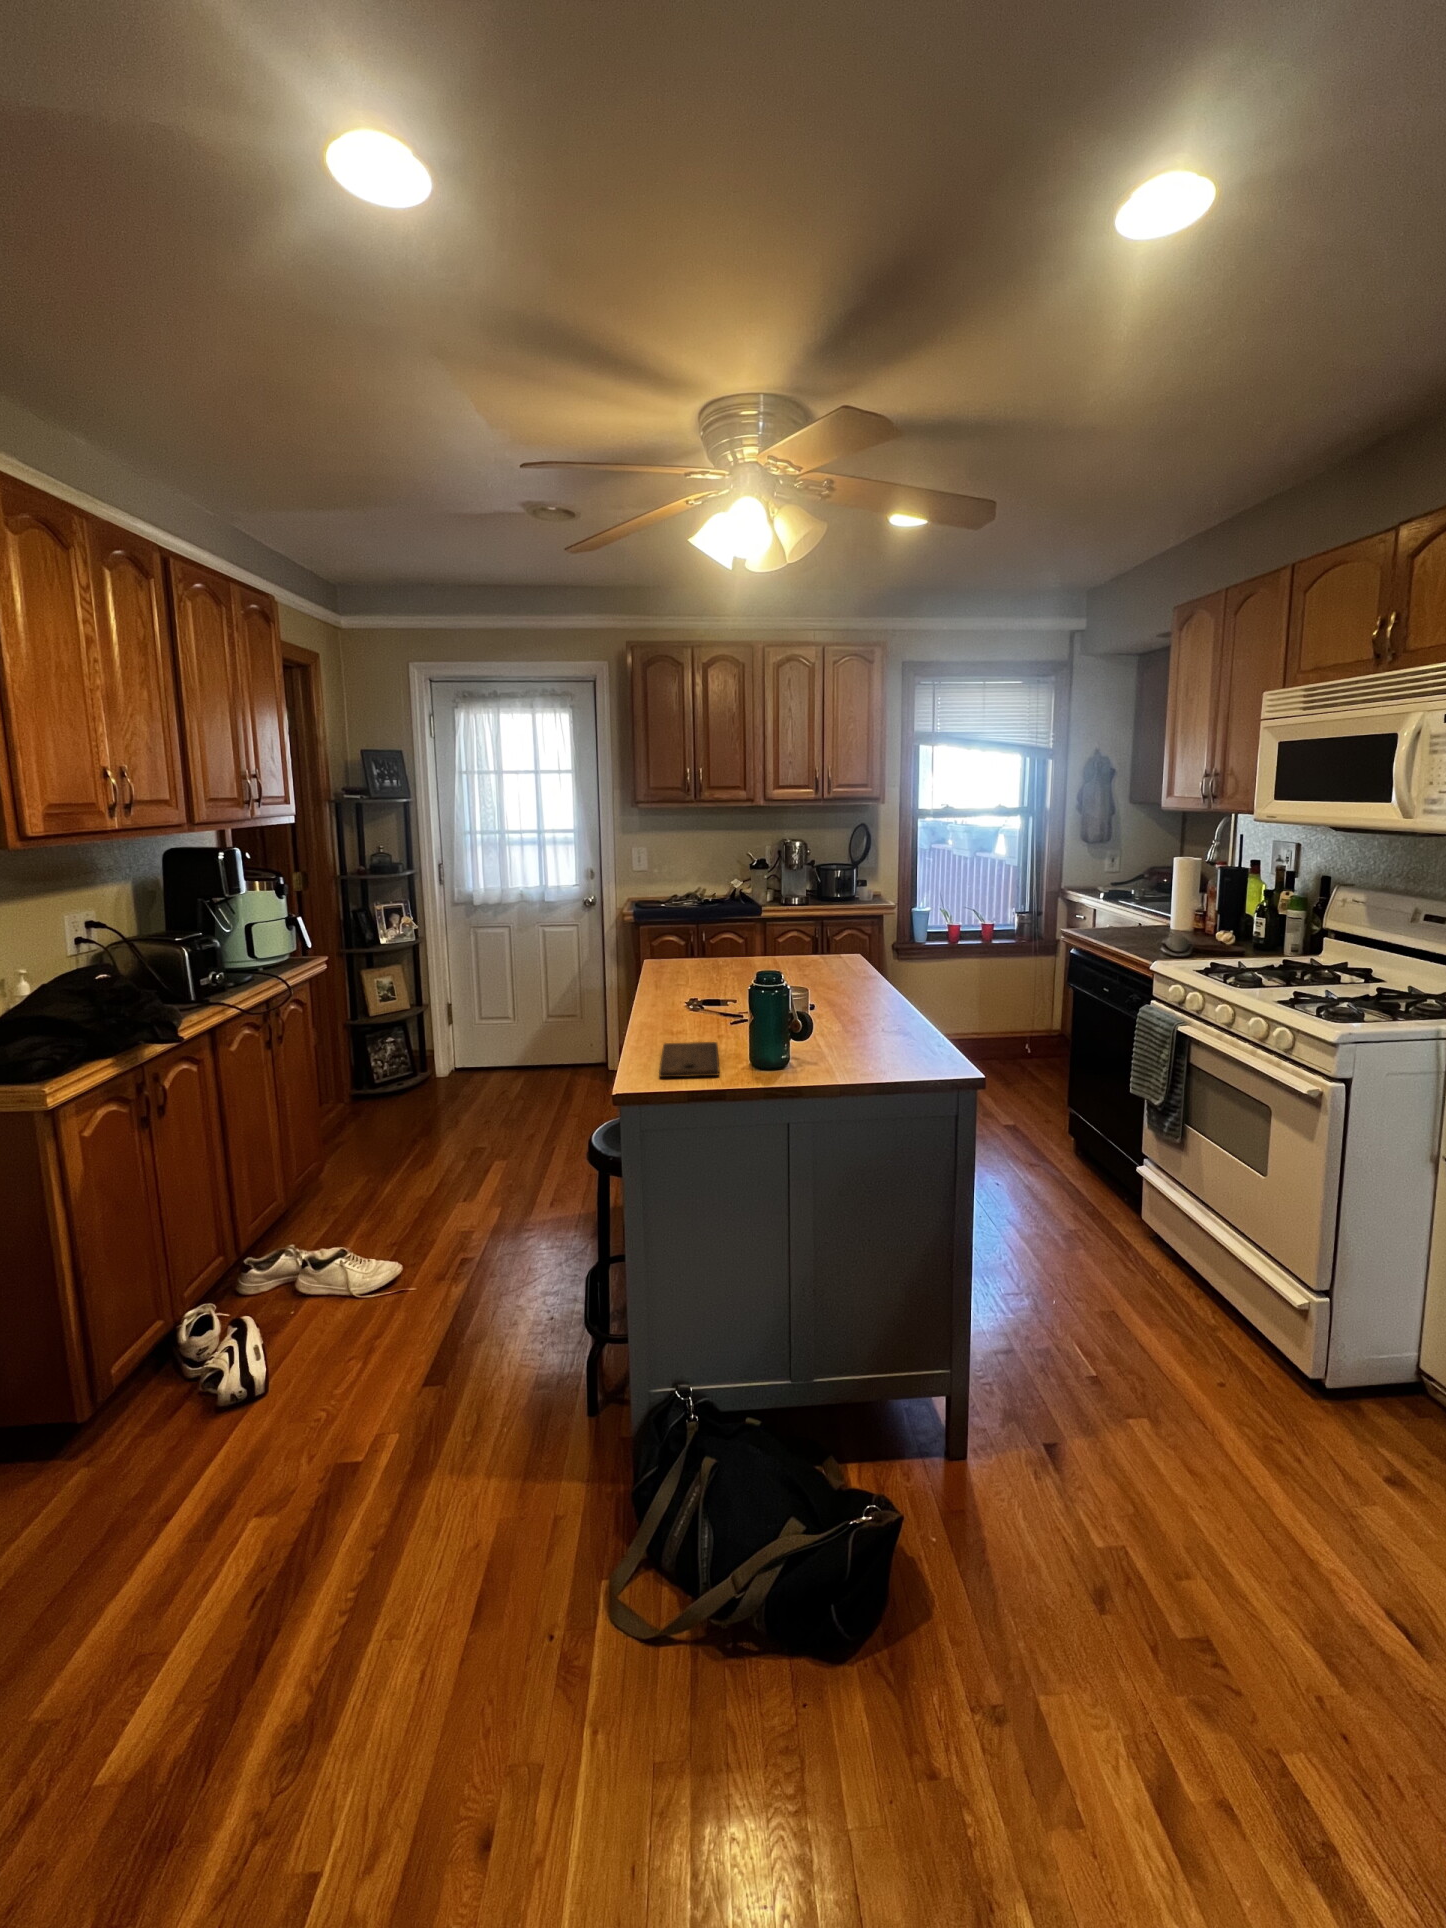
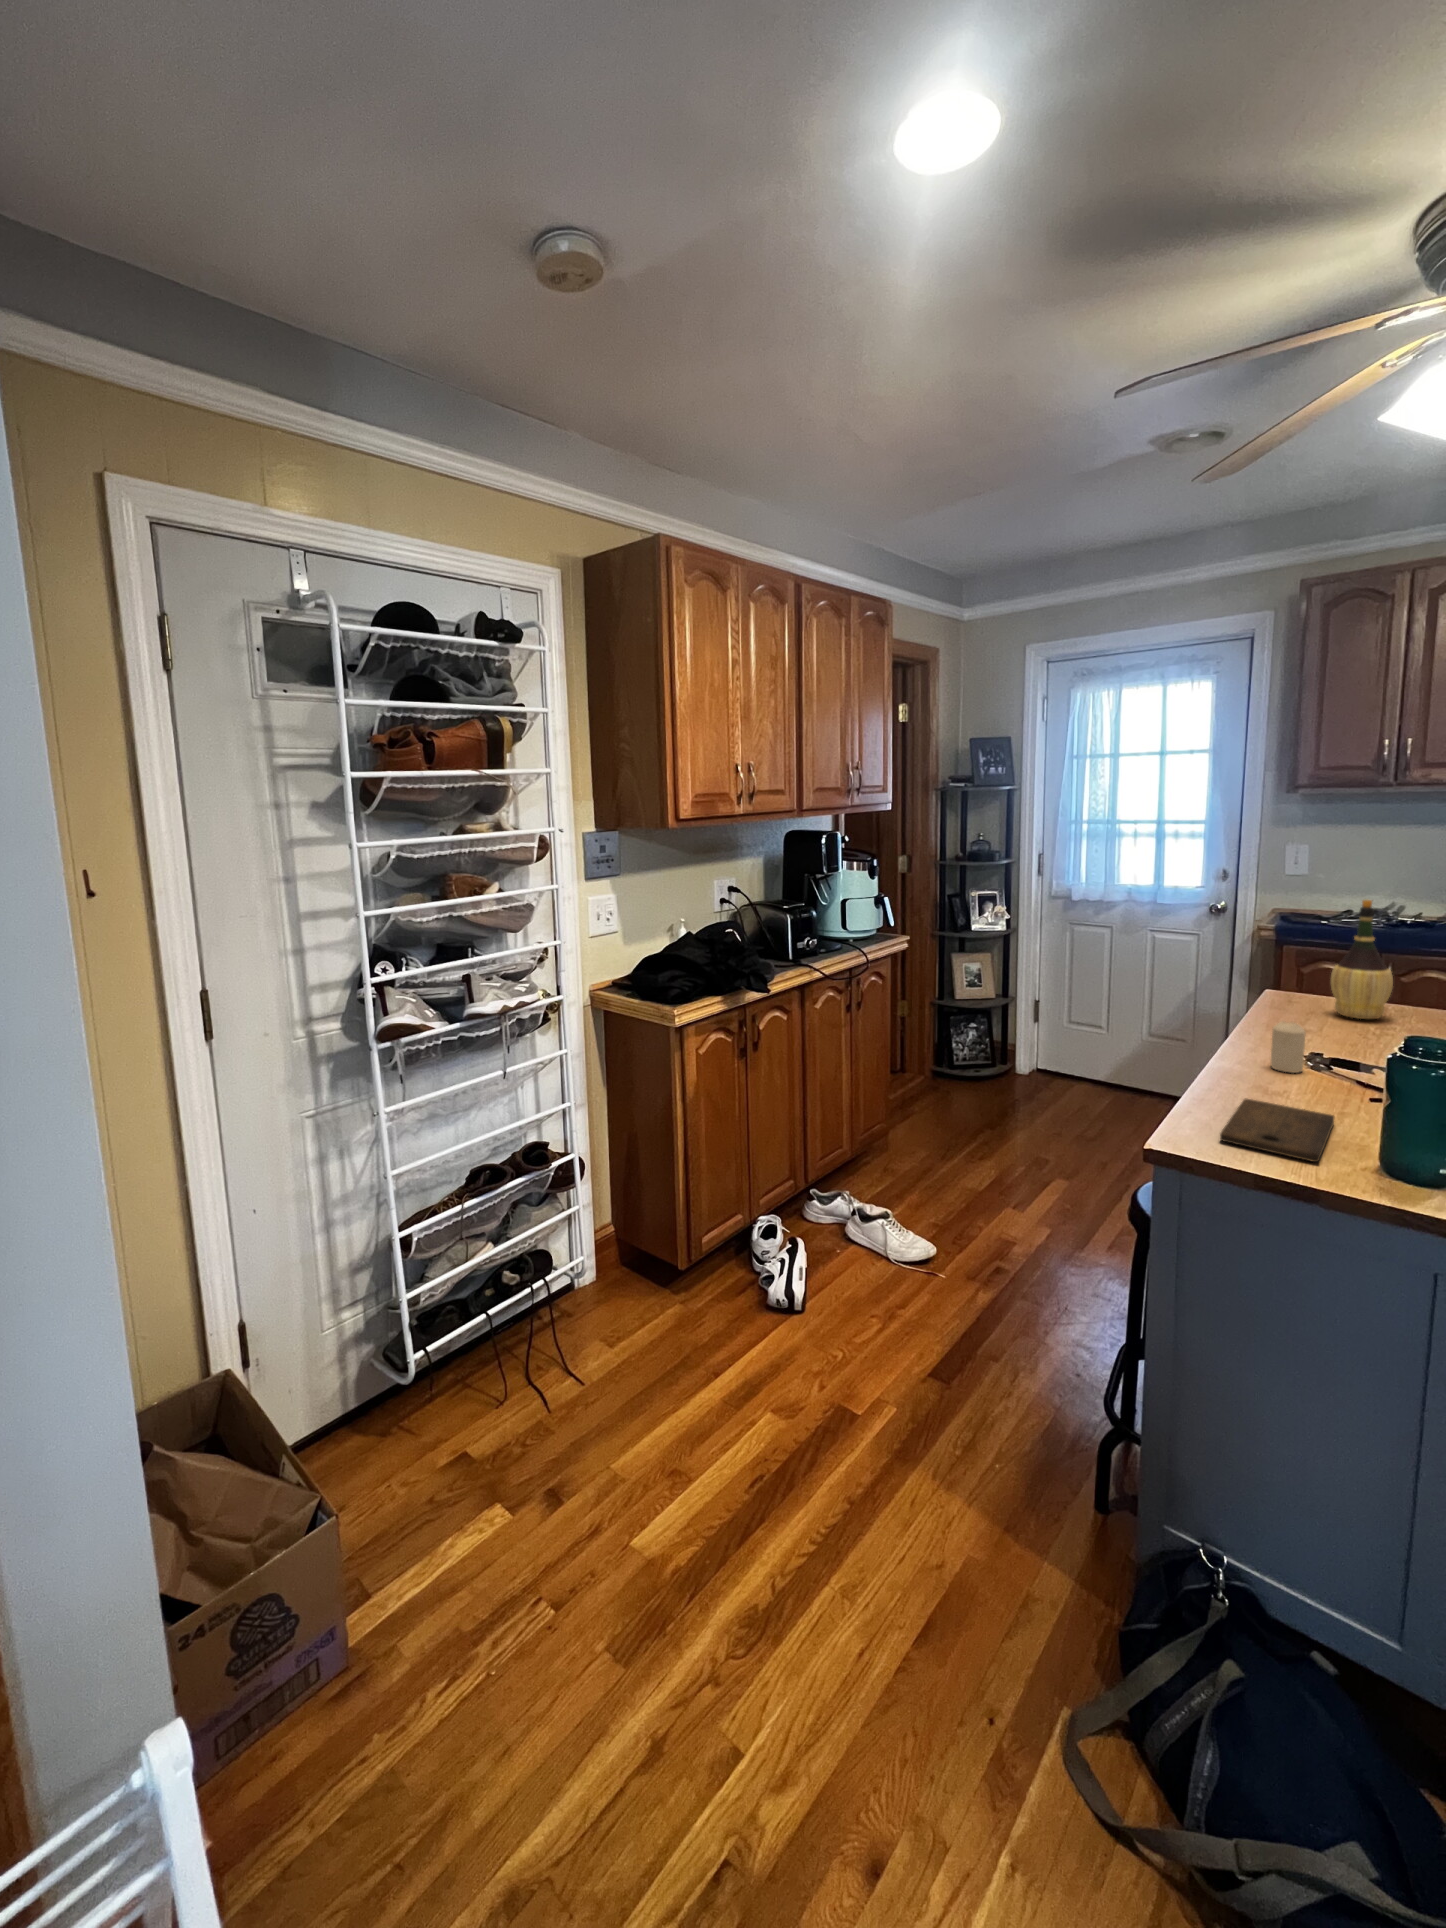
wine bottle: none [686,888,720,974] -> present [1331,899,1393,1019]
candle: none [667,982,688,1020] -> present [1271,1021,1305,1073]

